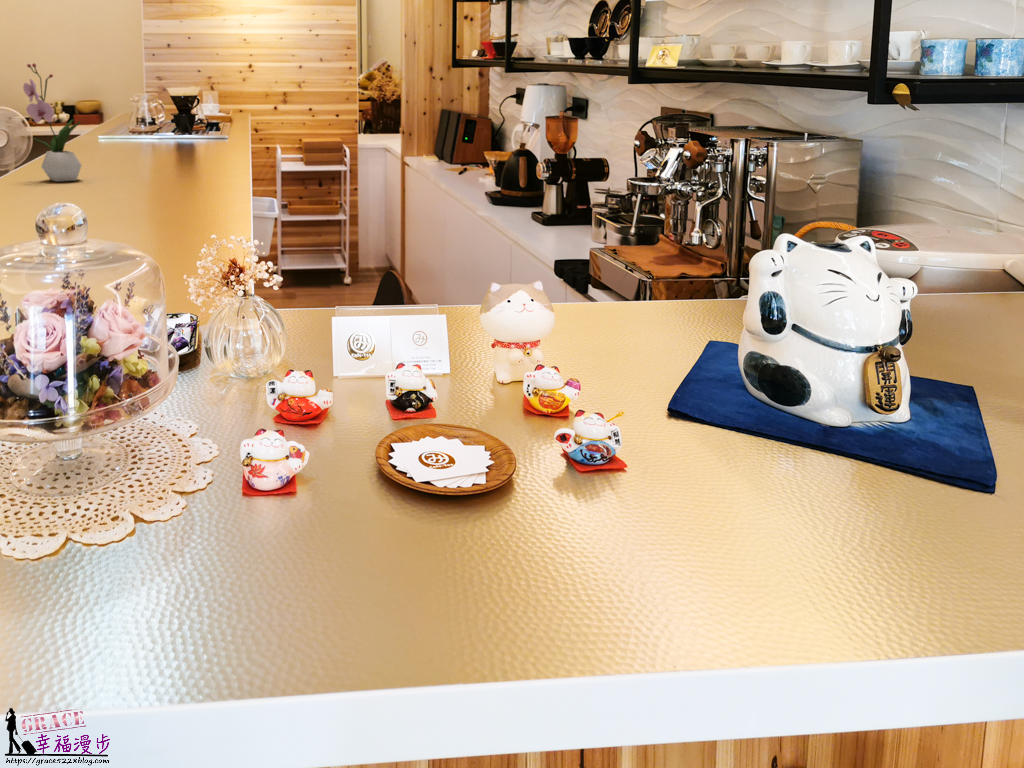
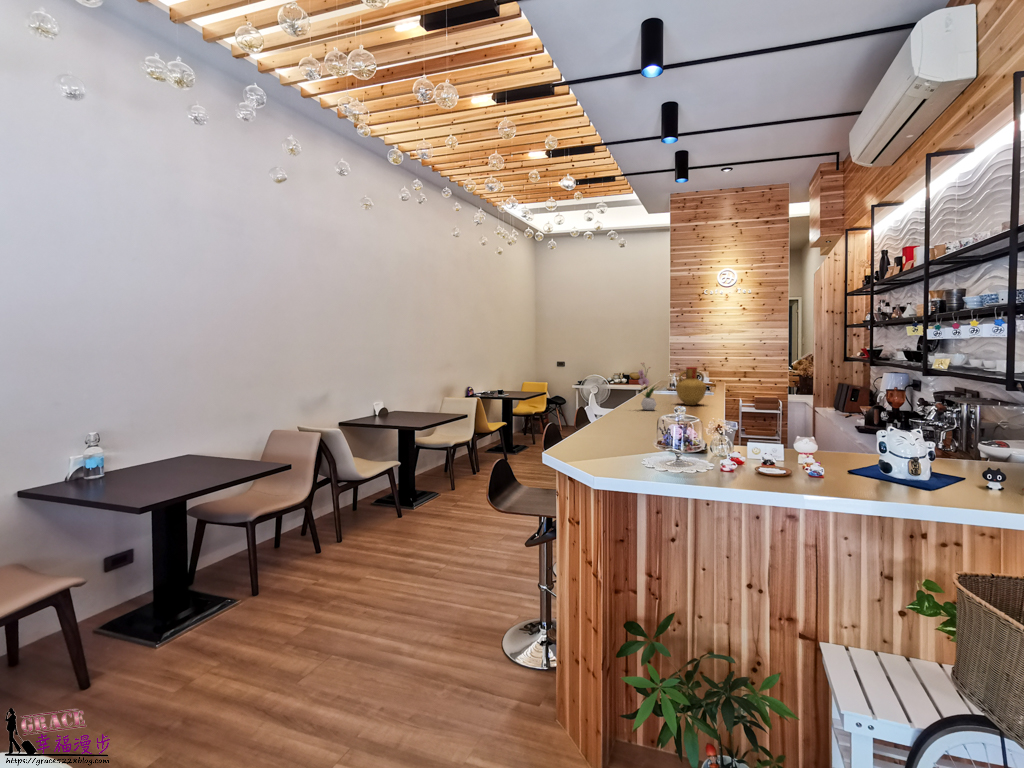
vase: none [132,77,200,163] -> present [676,367,706,405]

